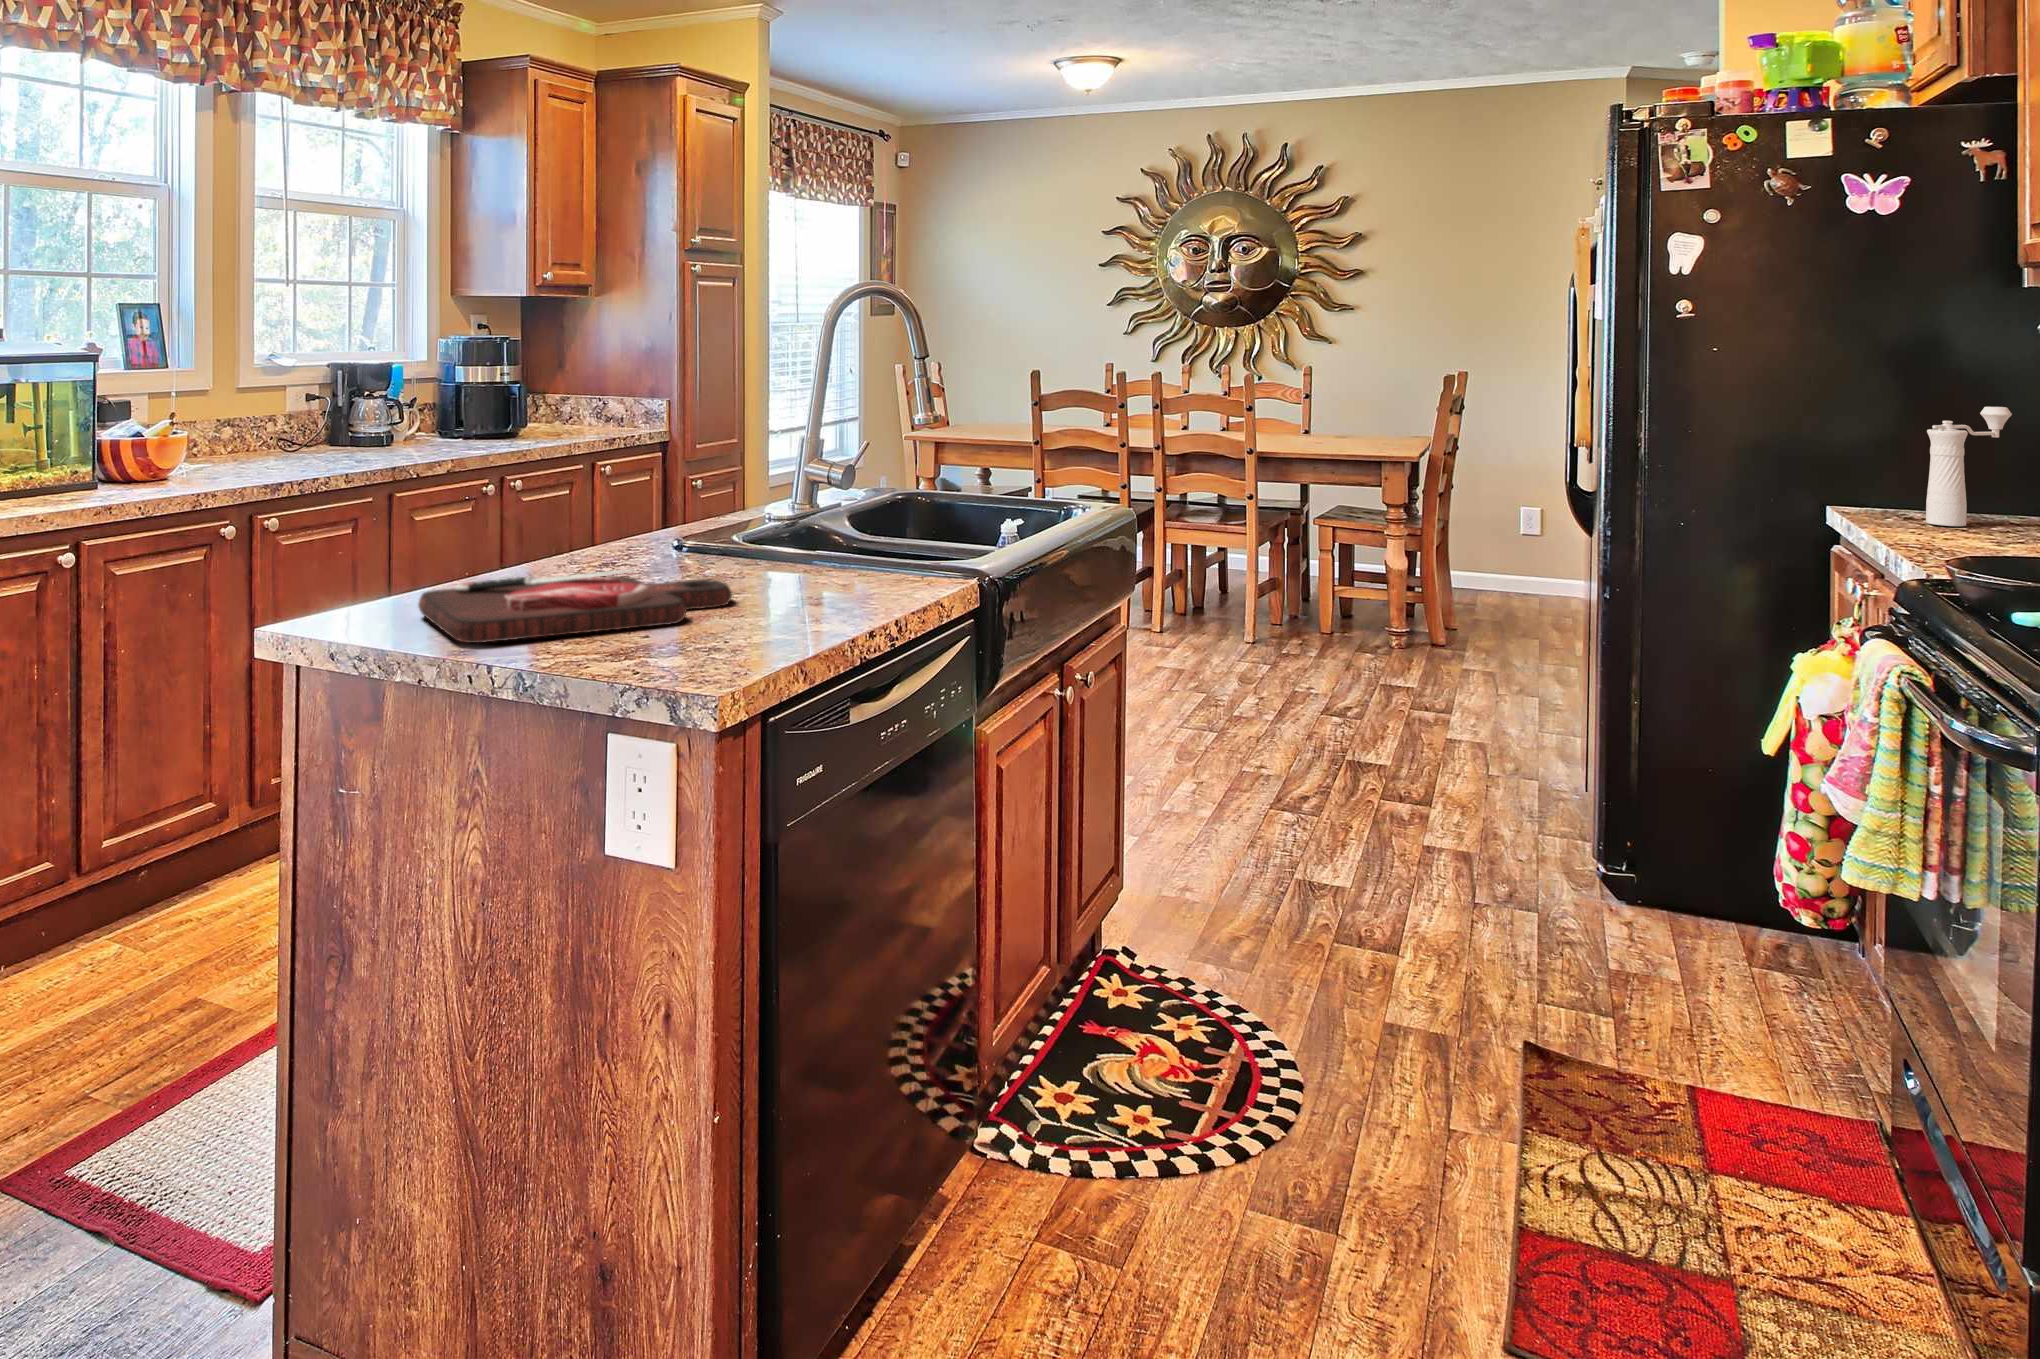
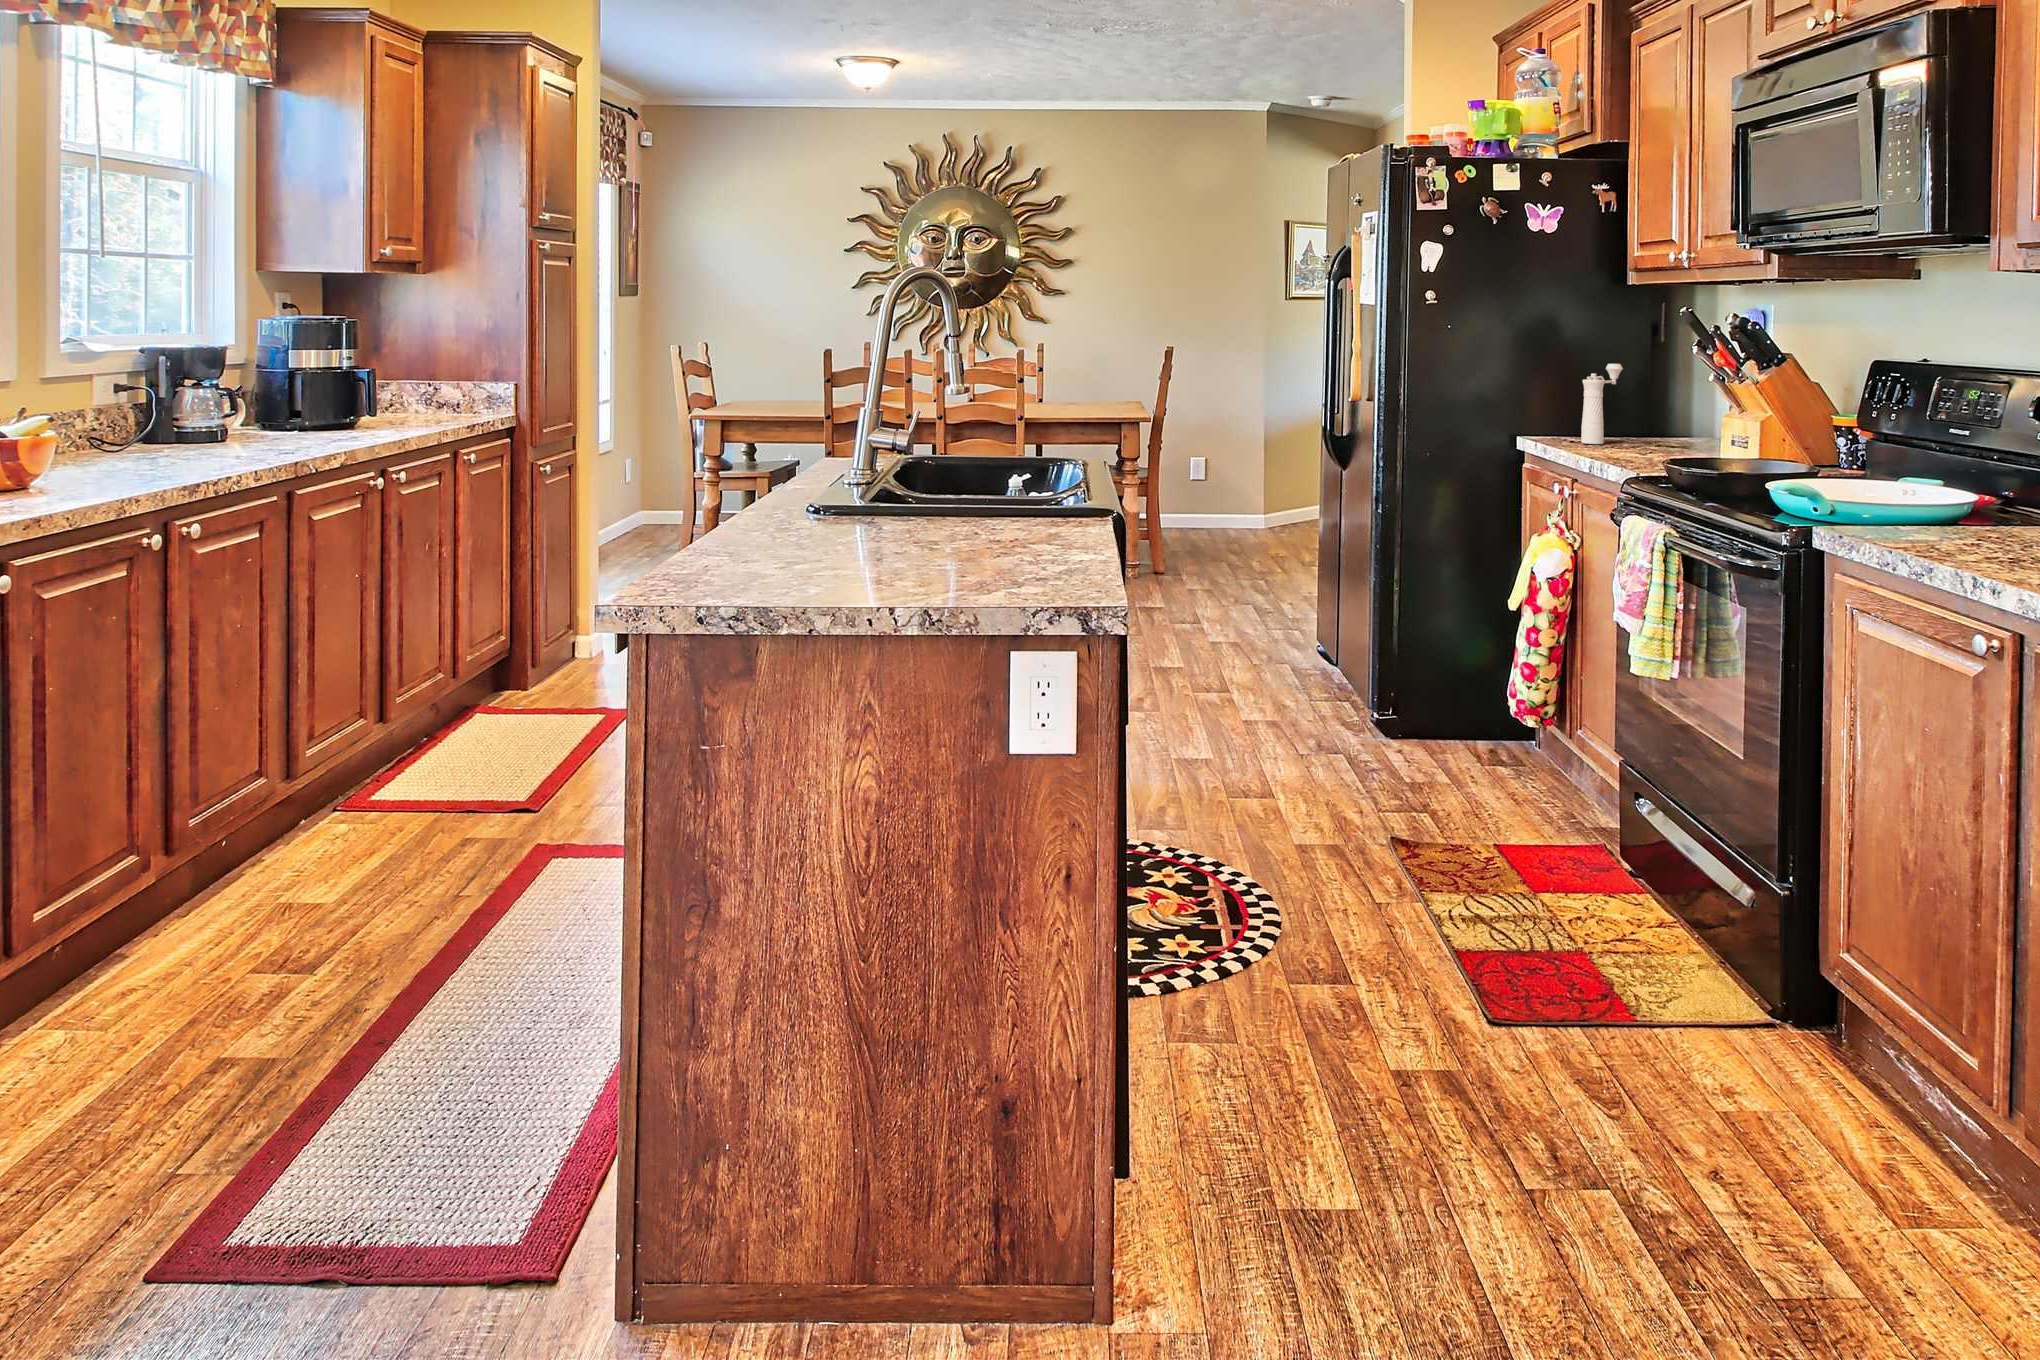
cutting board: present [418,570,732,643] -> none [719,522,972,594]

